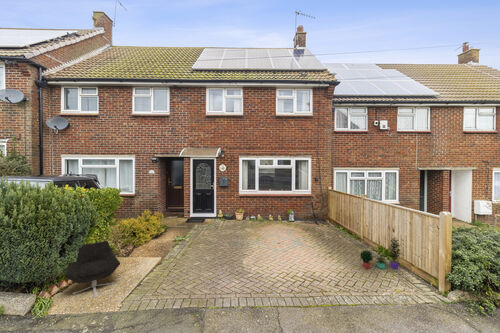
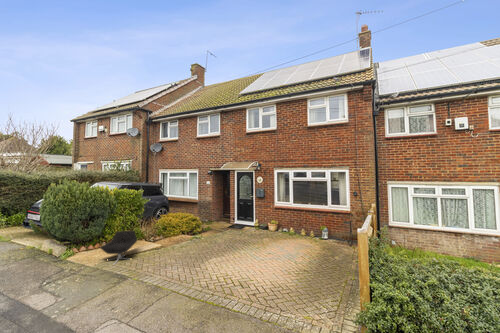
potted plant: present [360,238,401,269] -> none [315,266,364,305]

